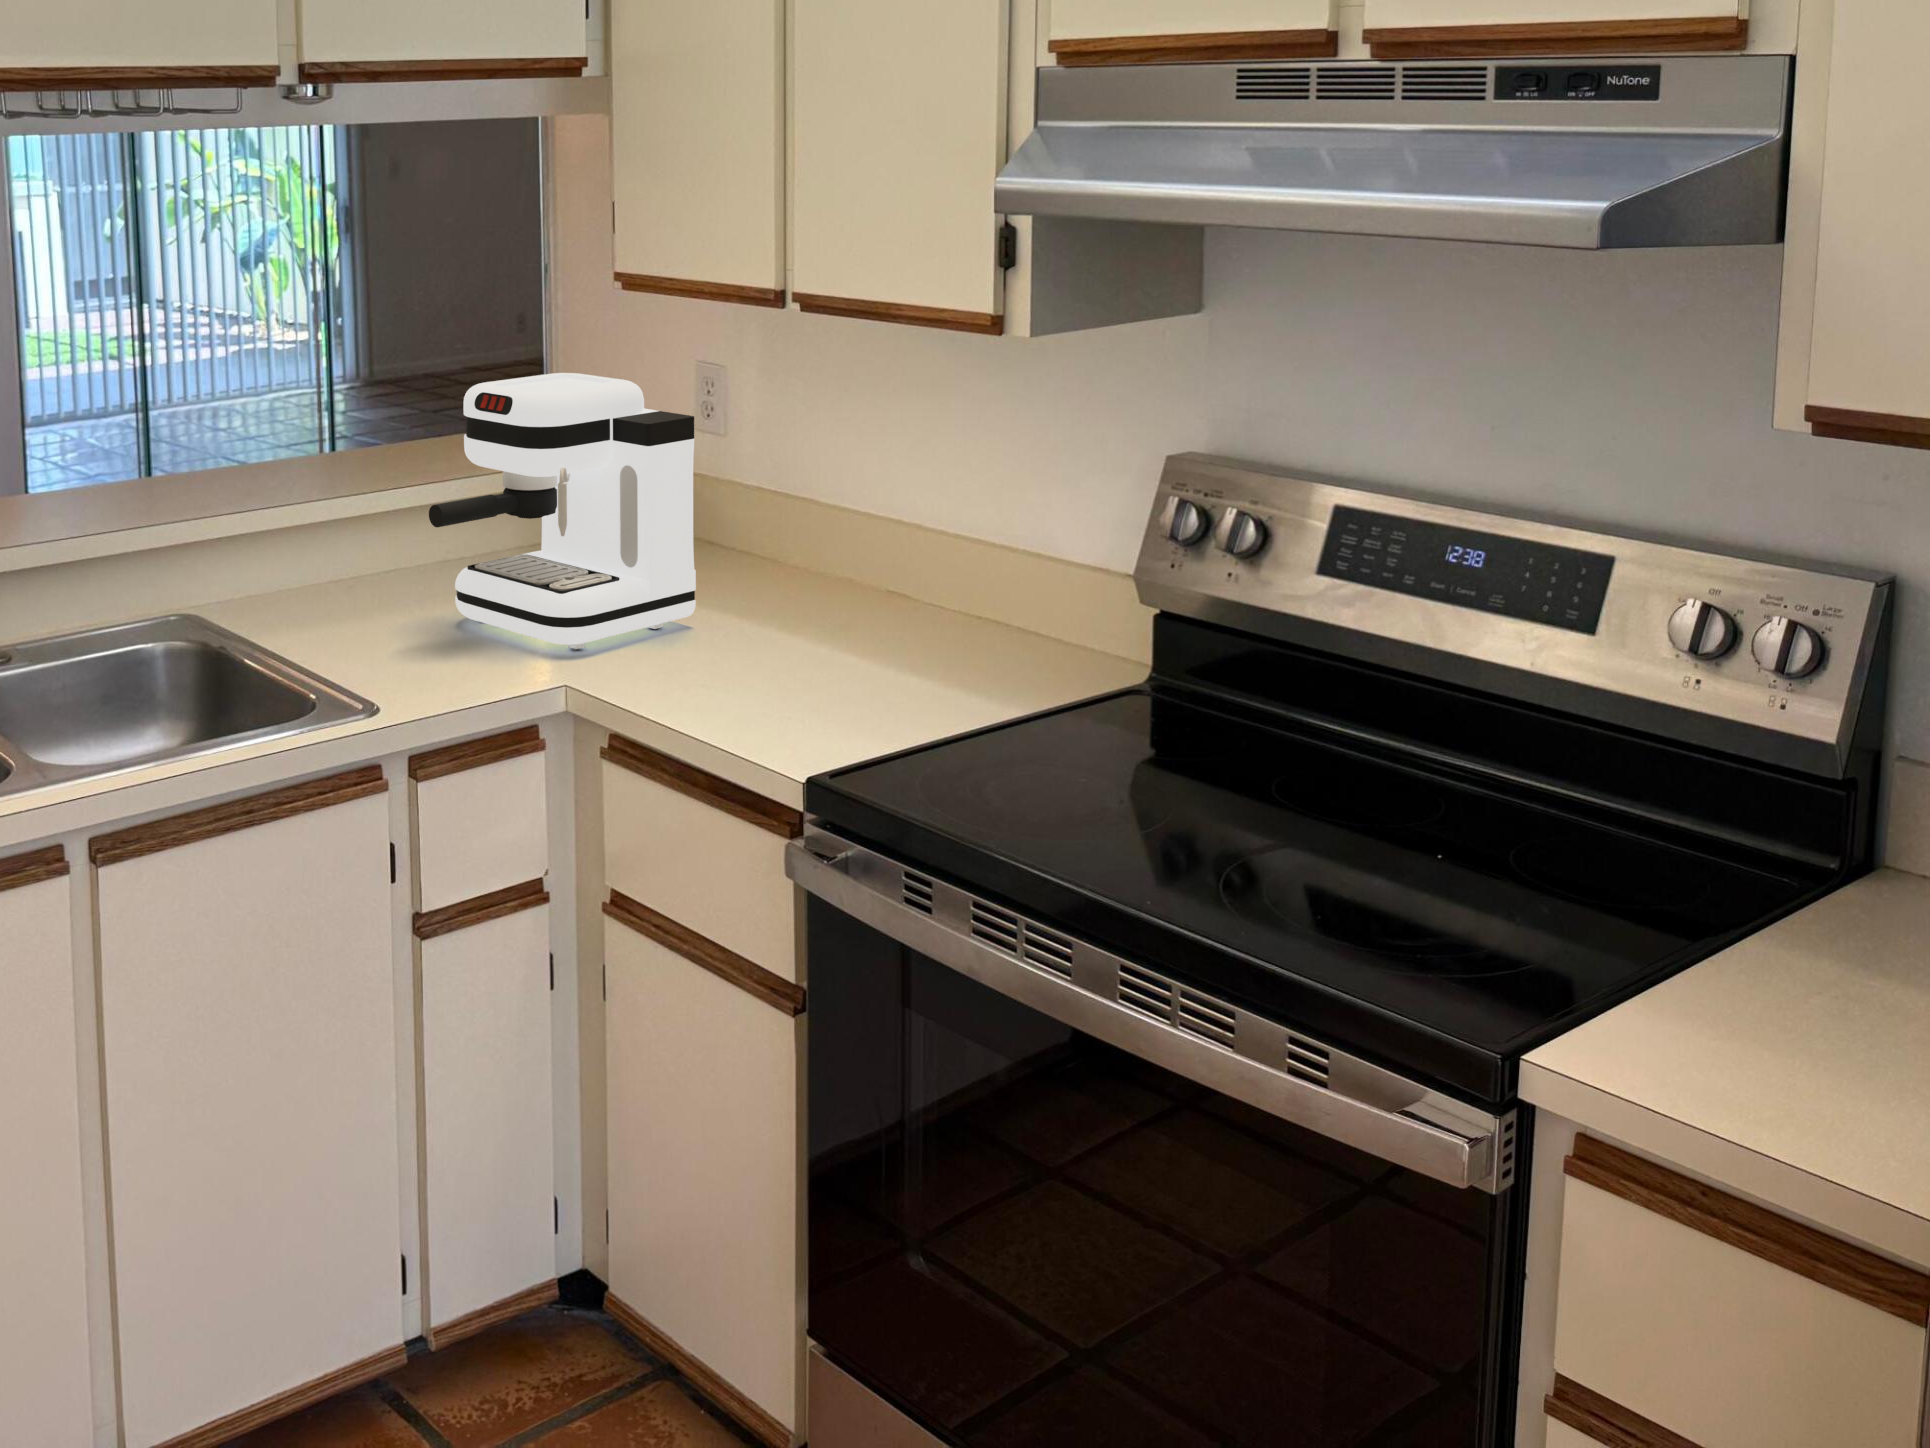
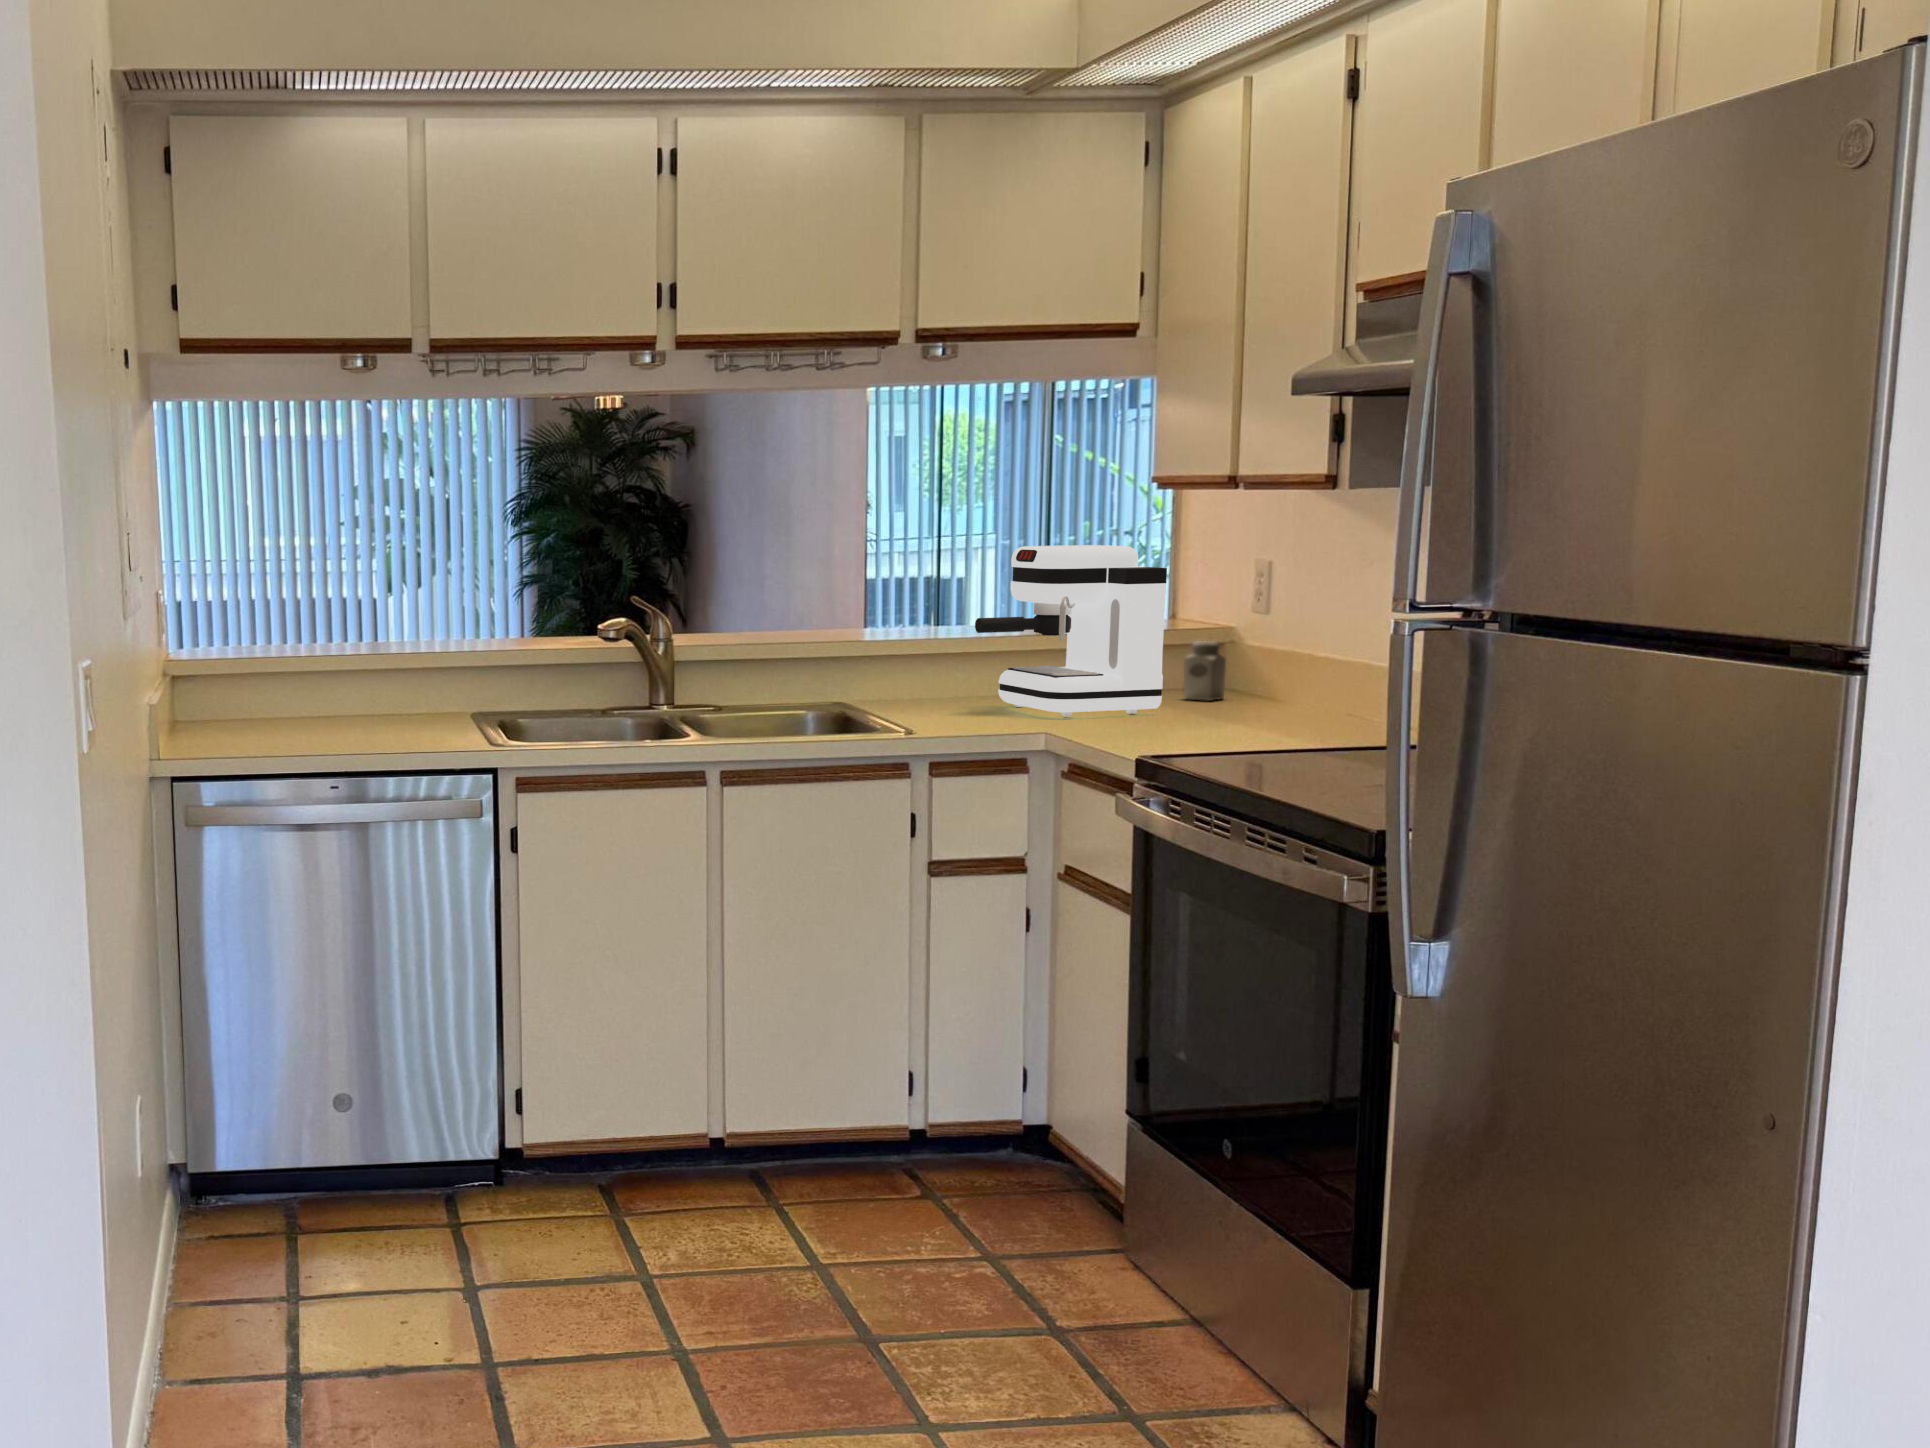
salt shaker: none [683,493,733,579] -> present [1184,641,1226,701]

